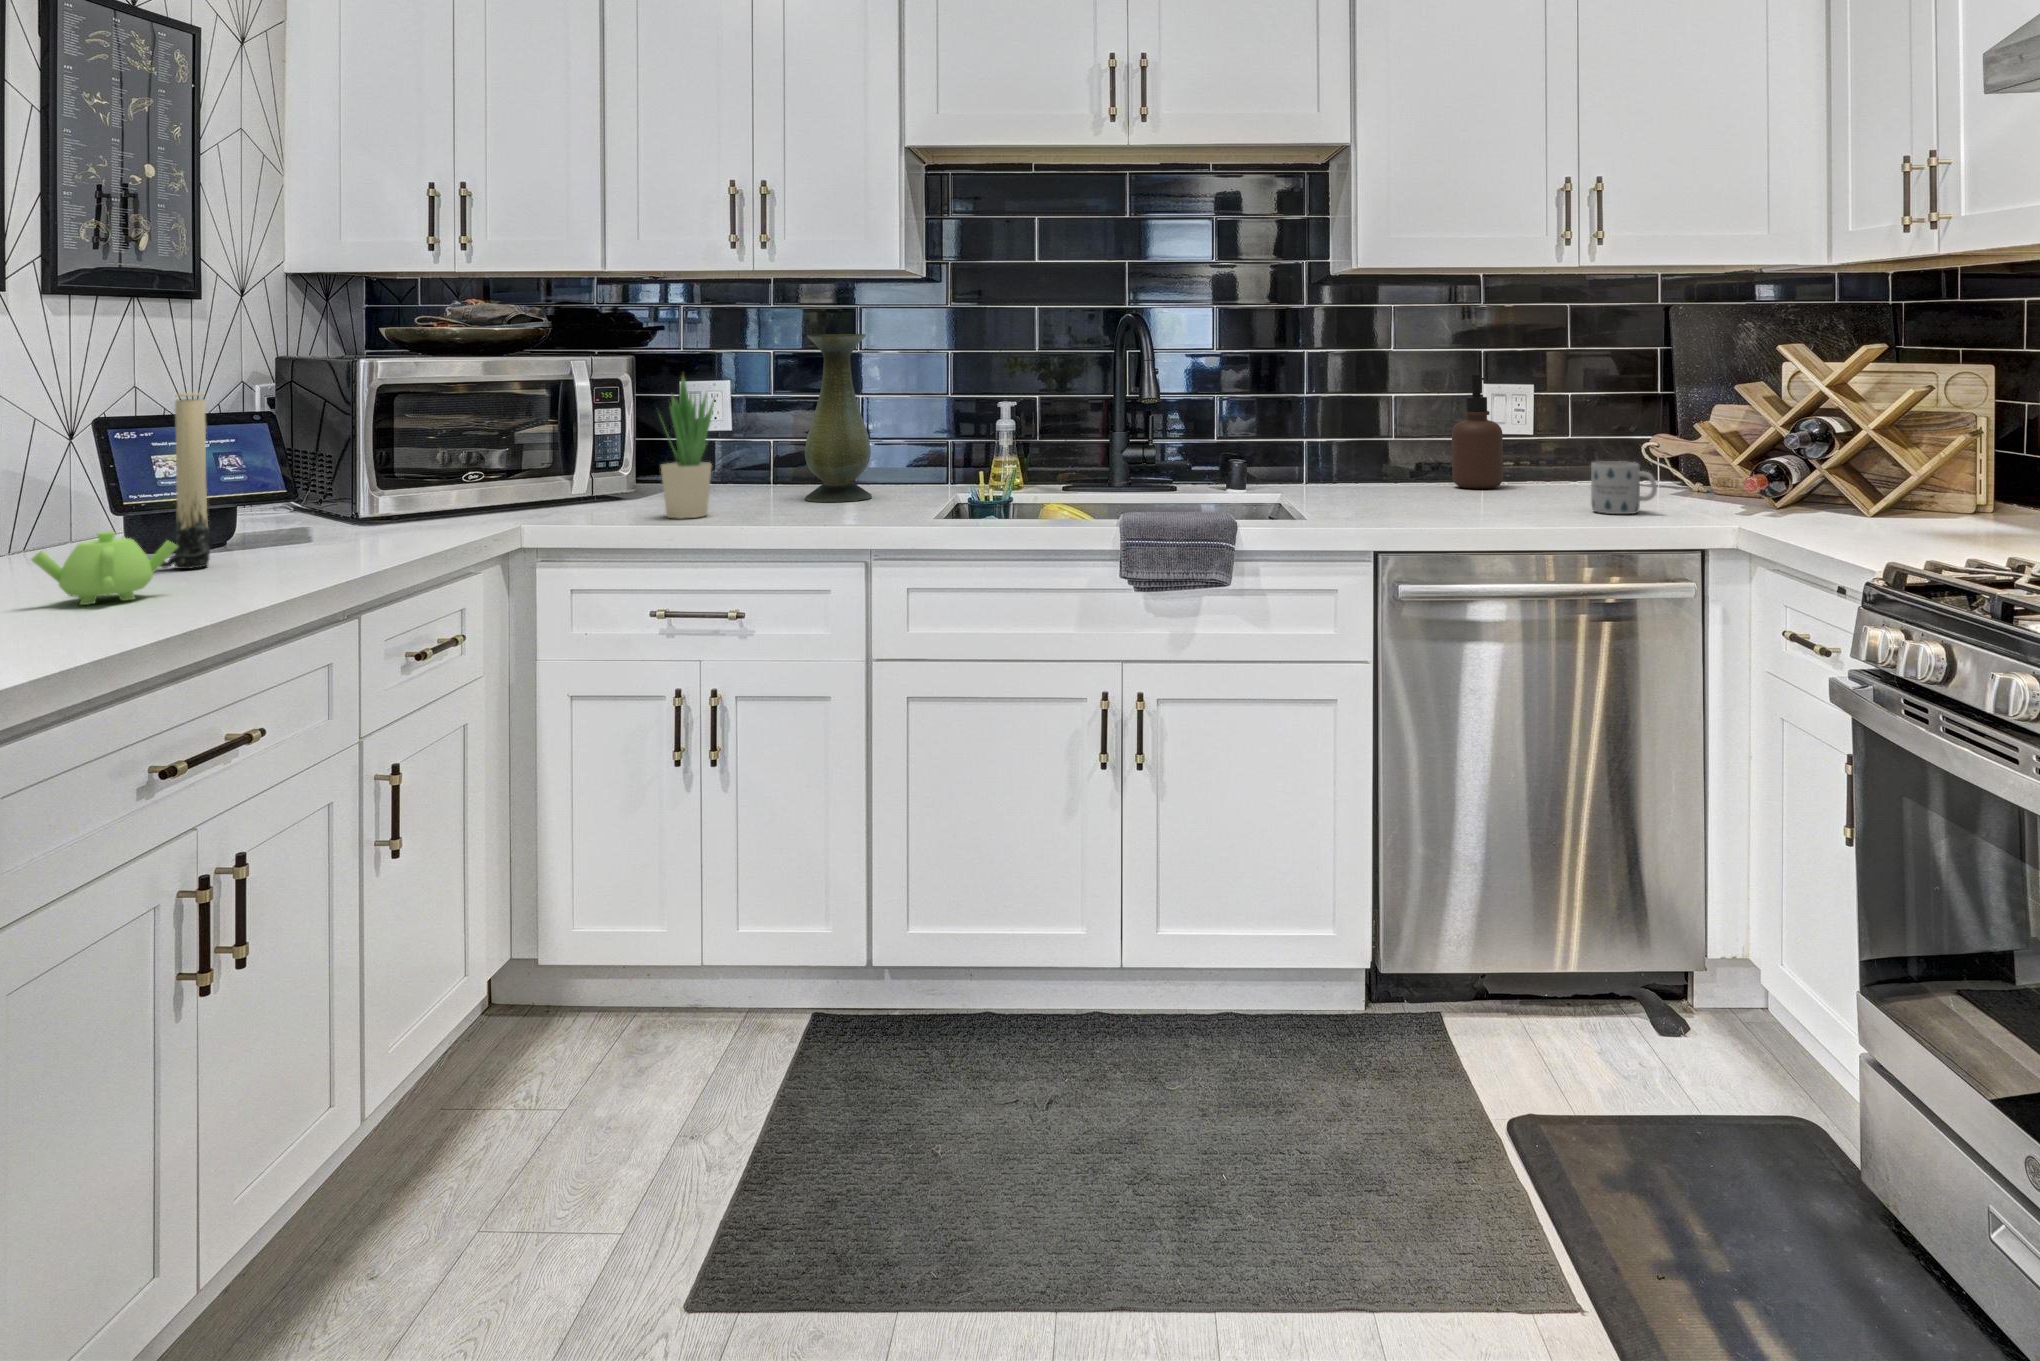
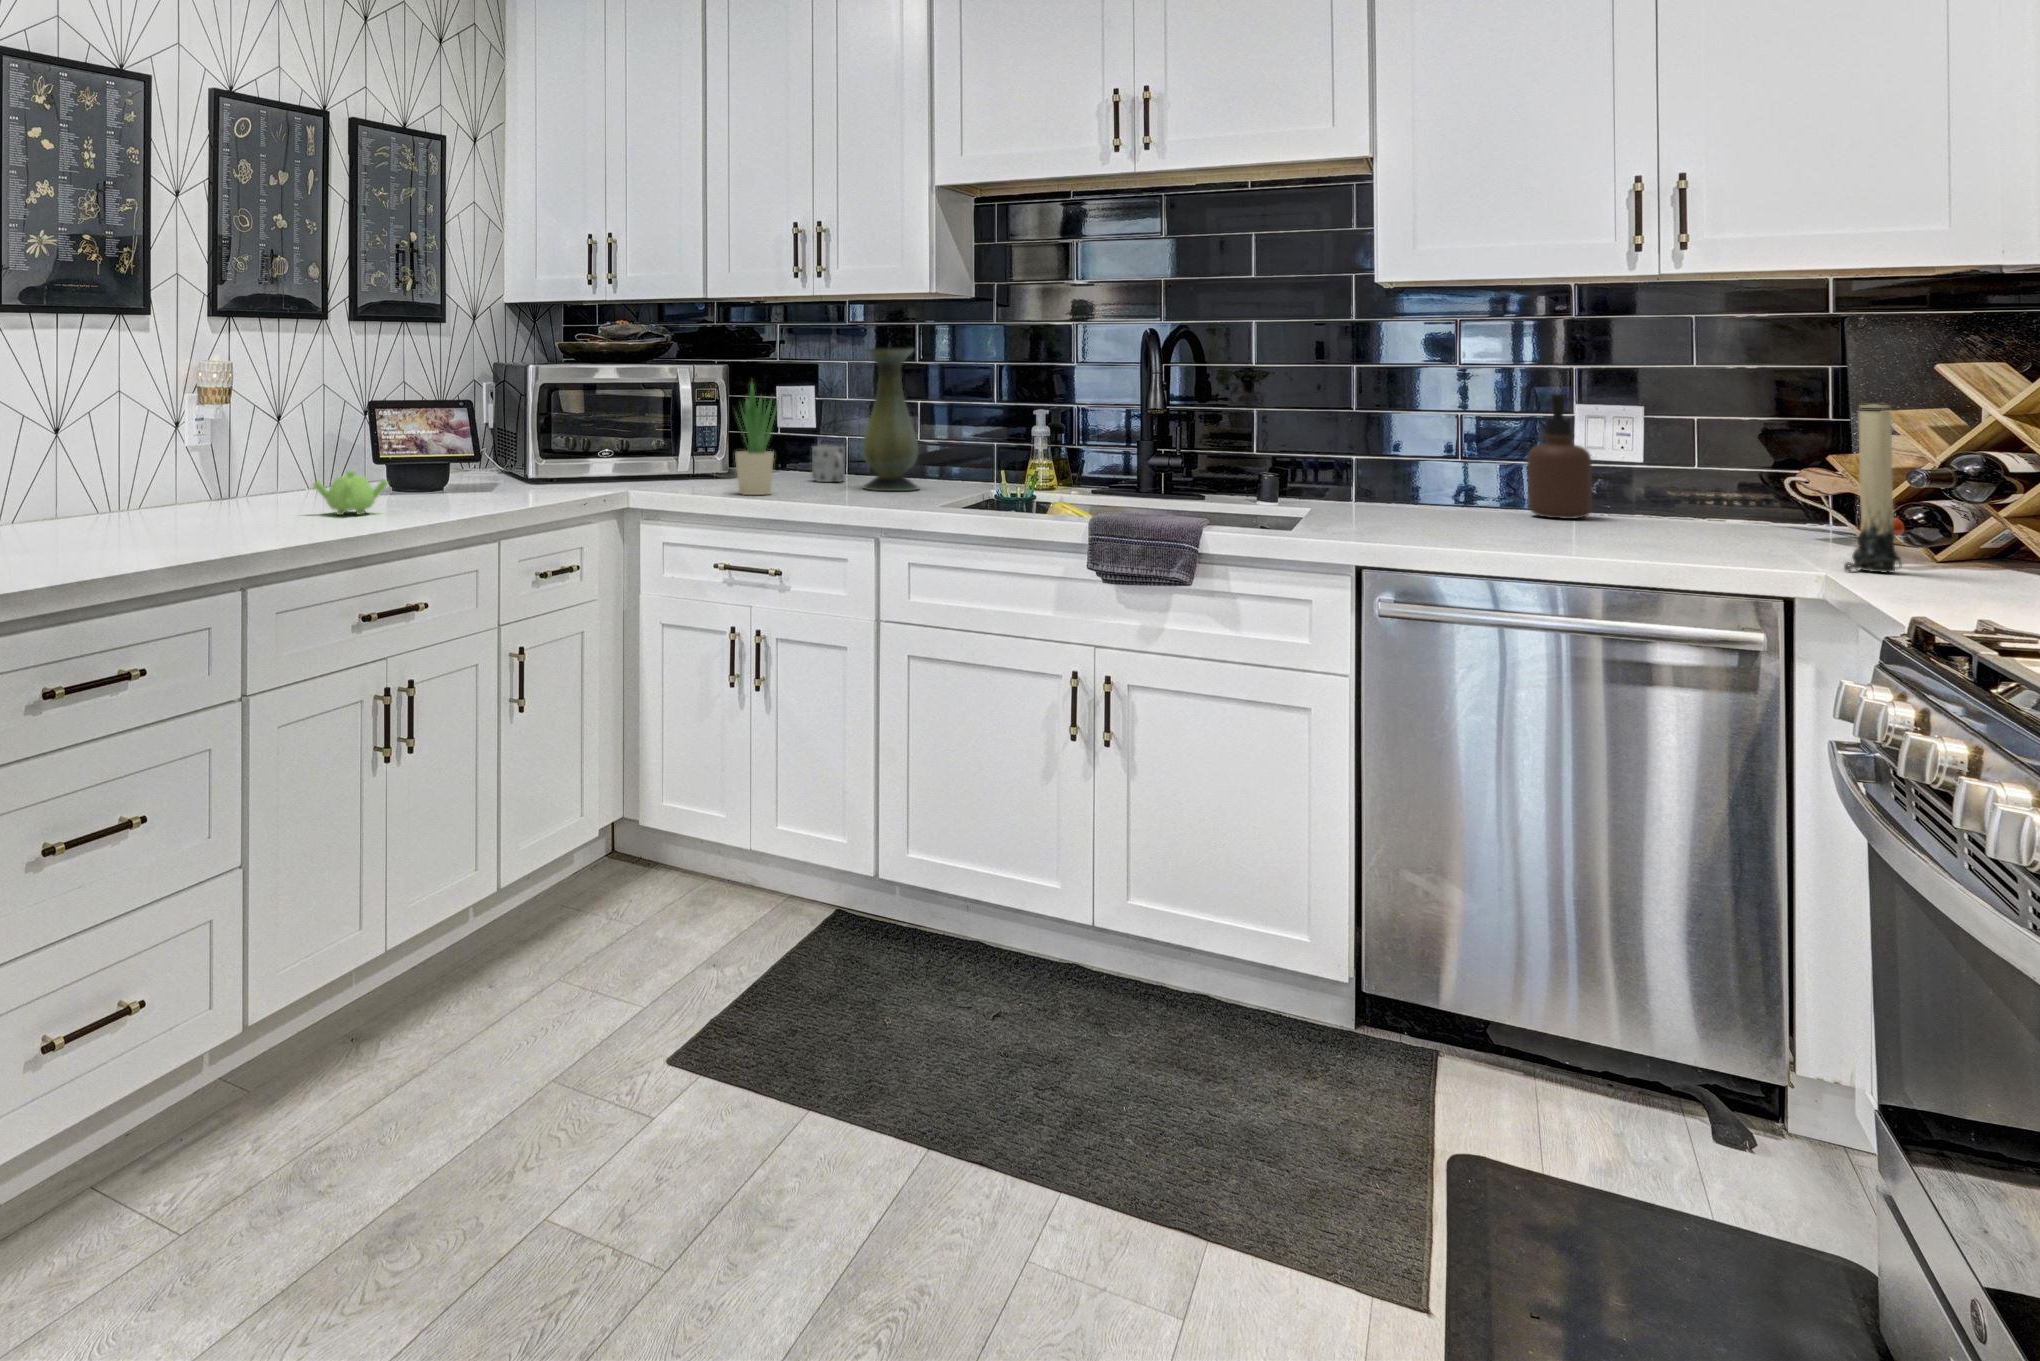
candle: present [160,393,210,569] -> present [1844,404,1901,573]
mug: present [1591,461,1657,514] -> present [812,446,845,482]

